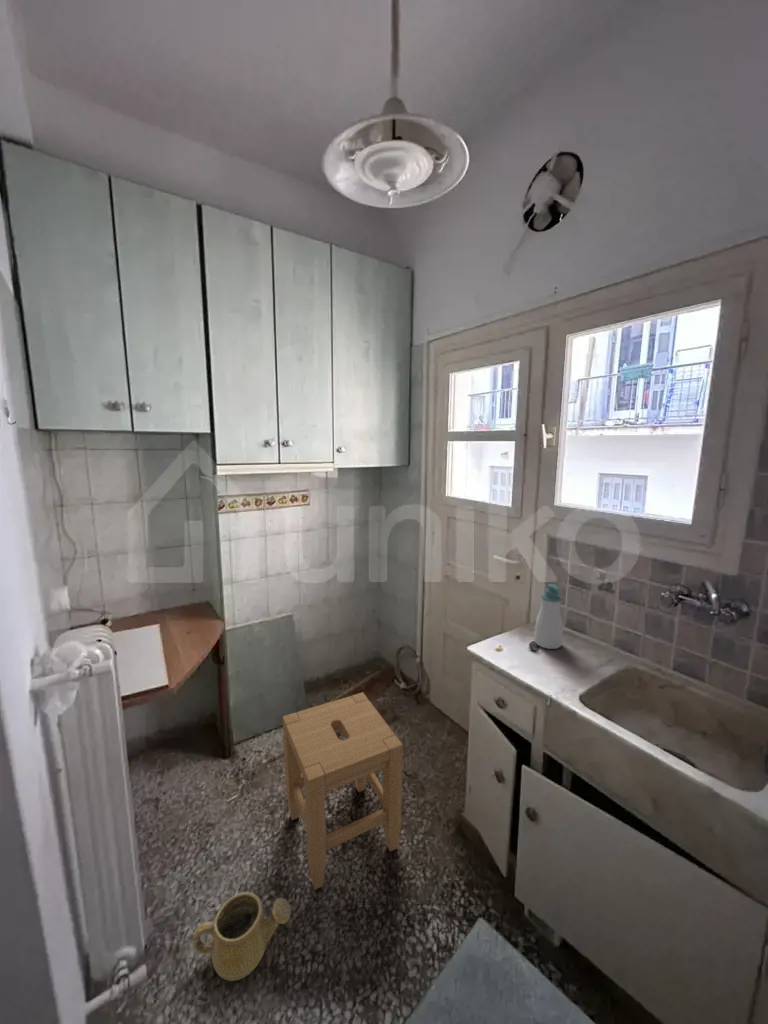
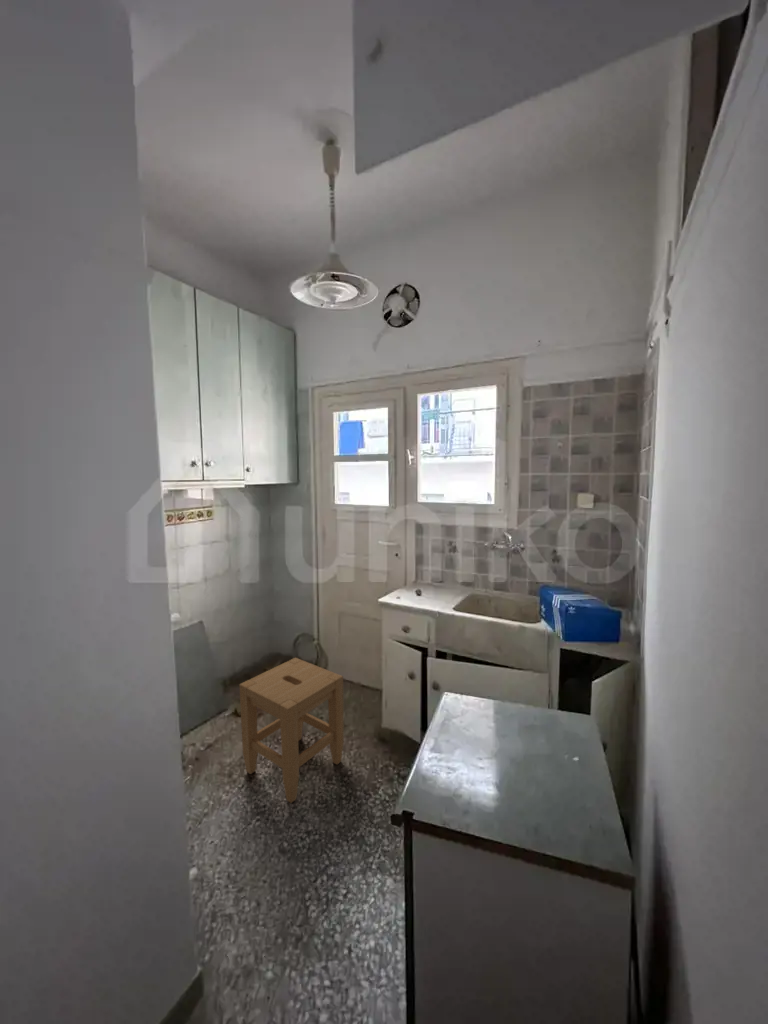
soap bottle: present [534,584,563,649] -> none [416,550,433,592]
watering can: present [193,892,291,981] -> none [214,804,288,872]

